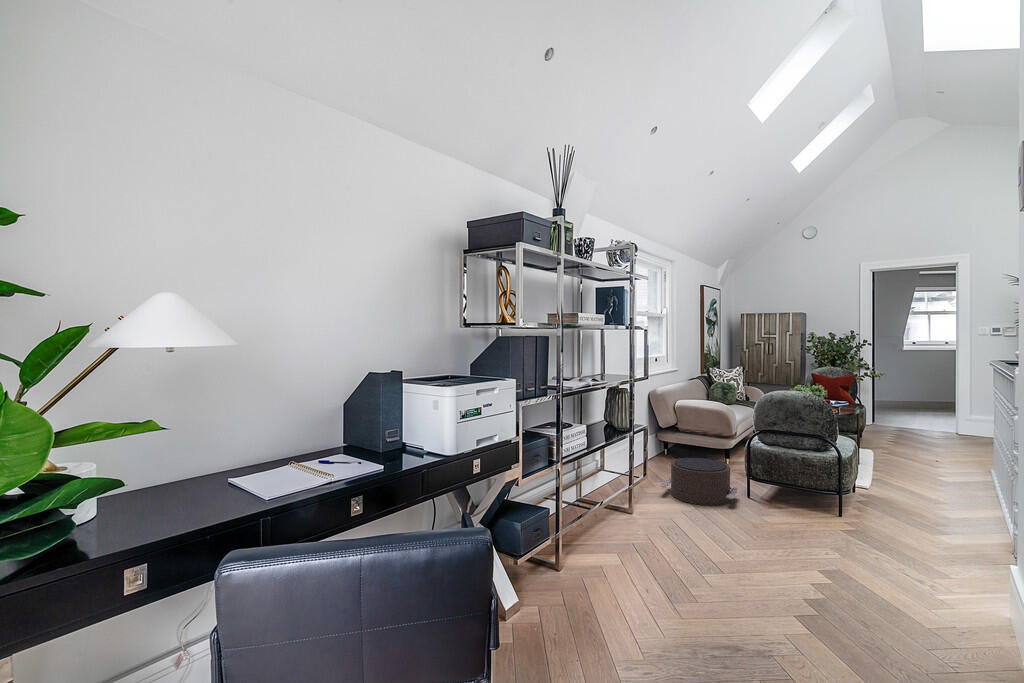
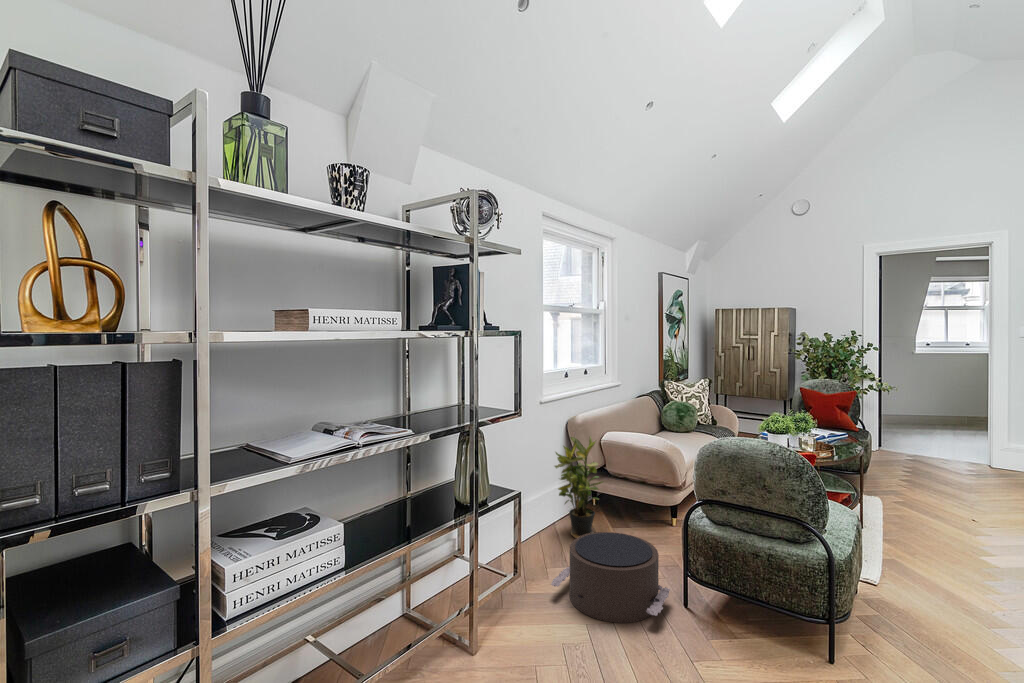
potted plant: none [643,401,681,471] -> present [555,437,603,538]

